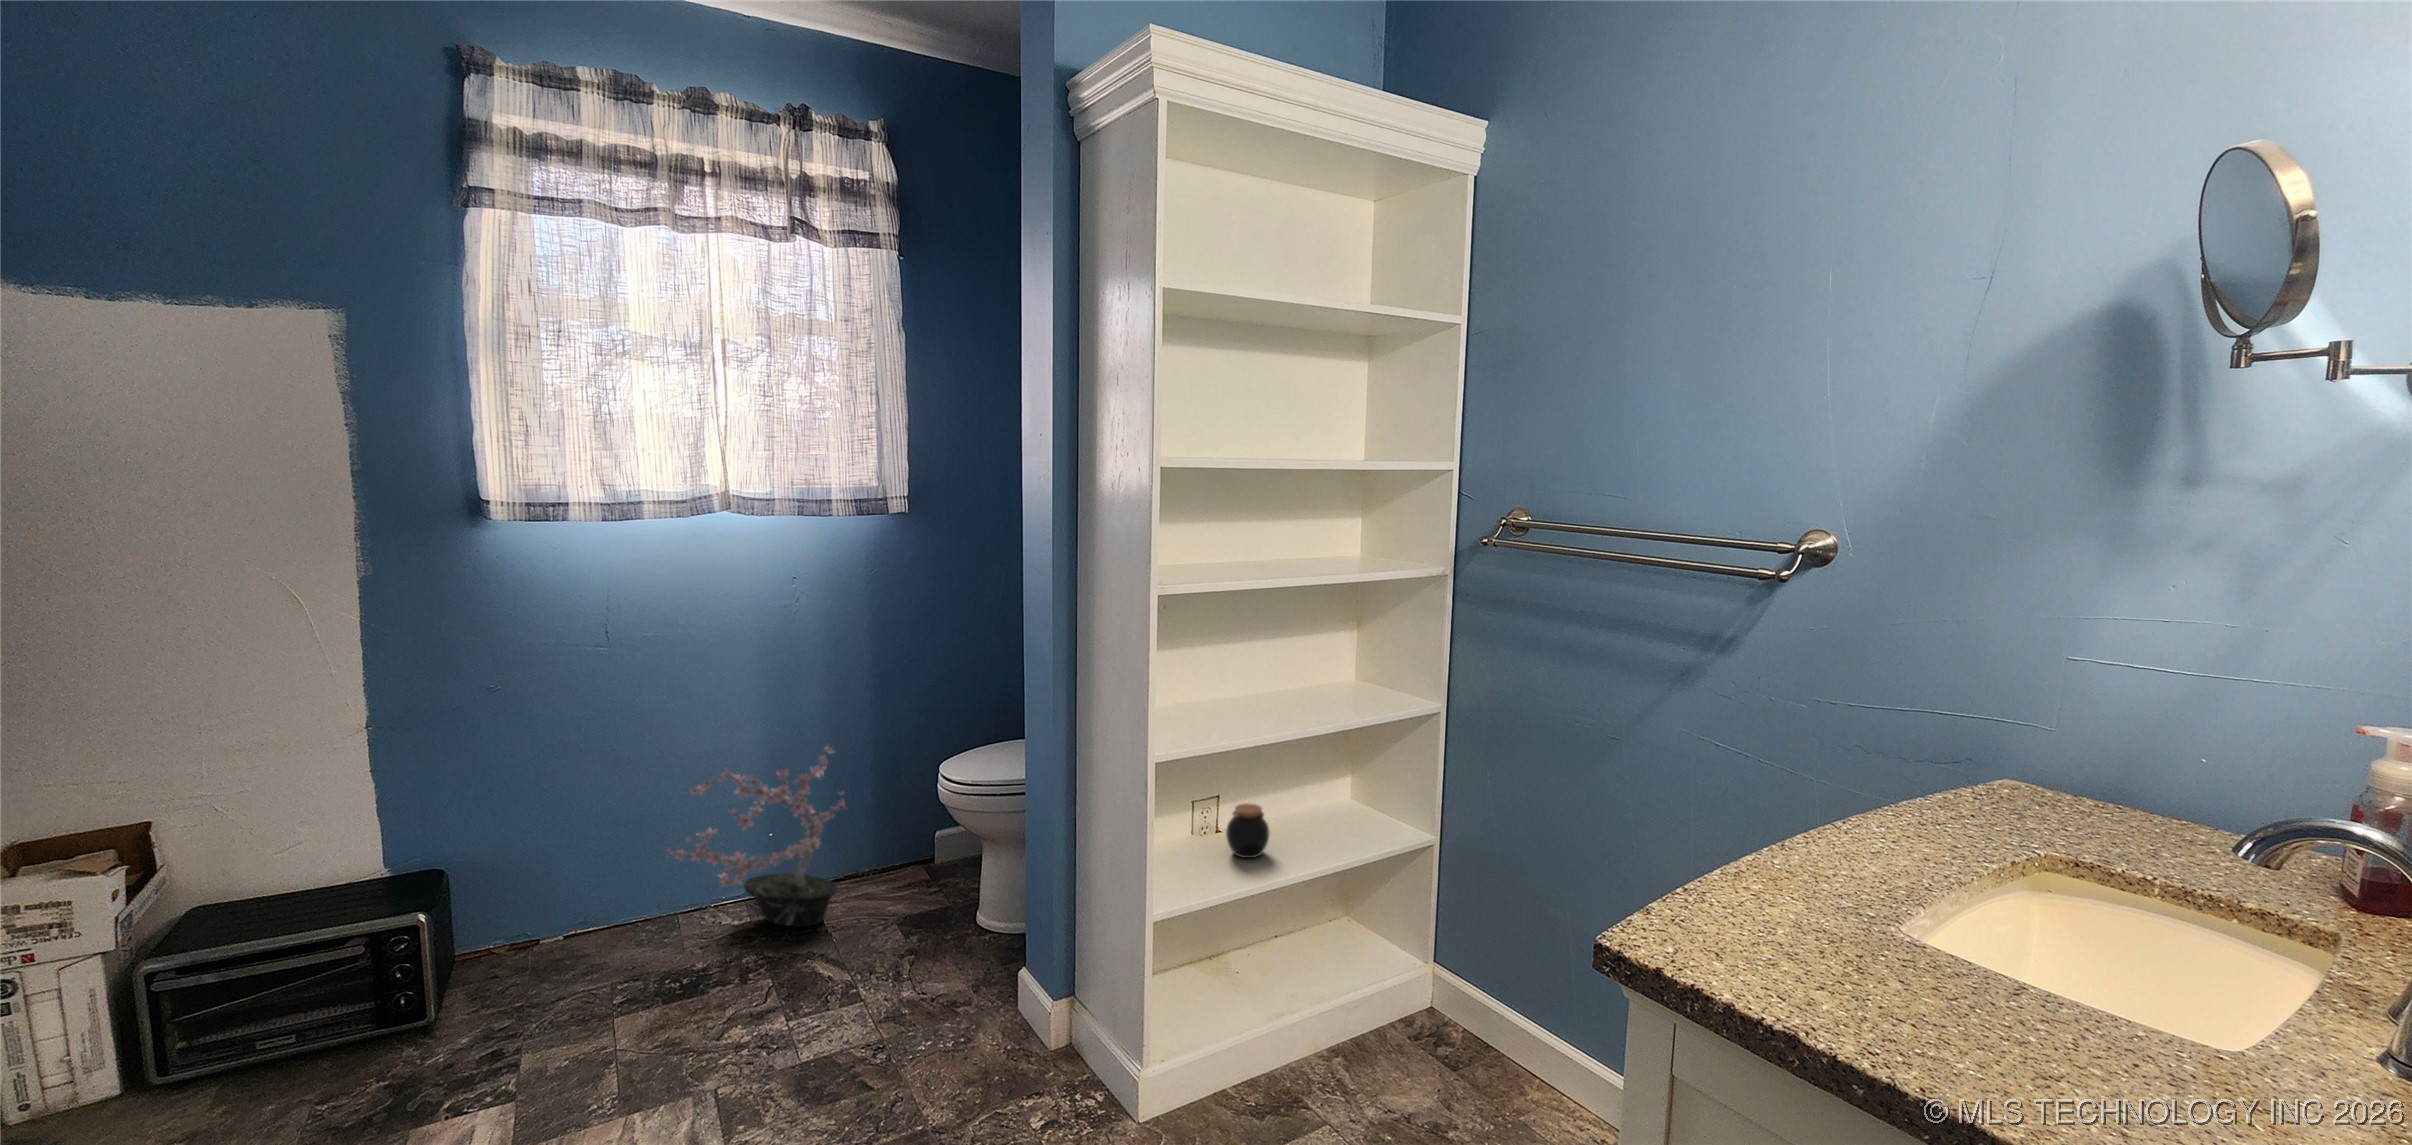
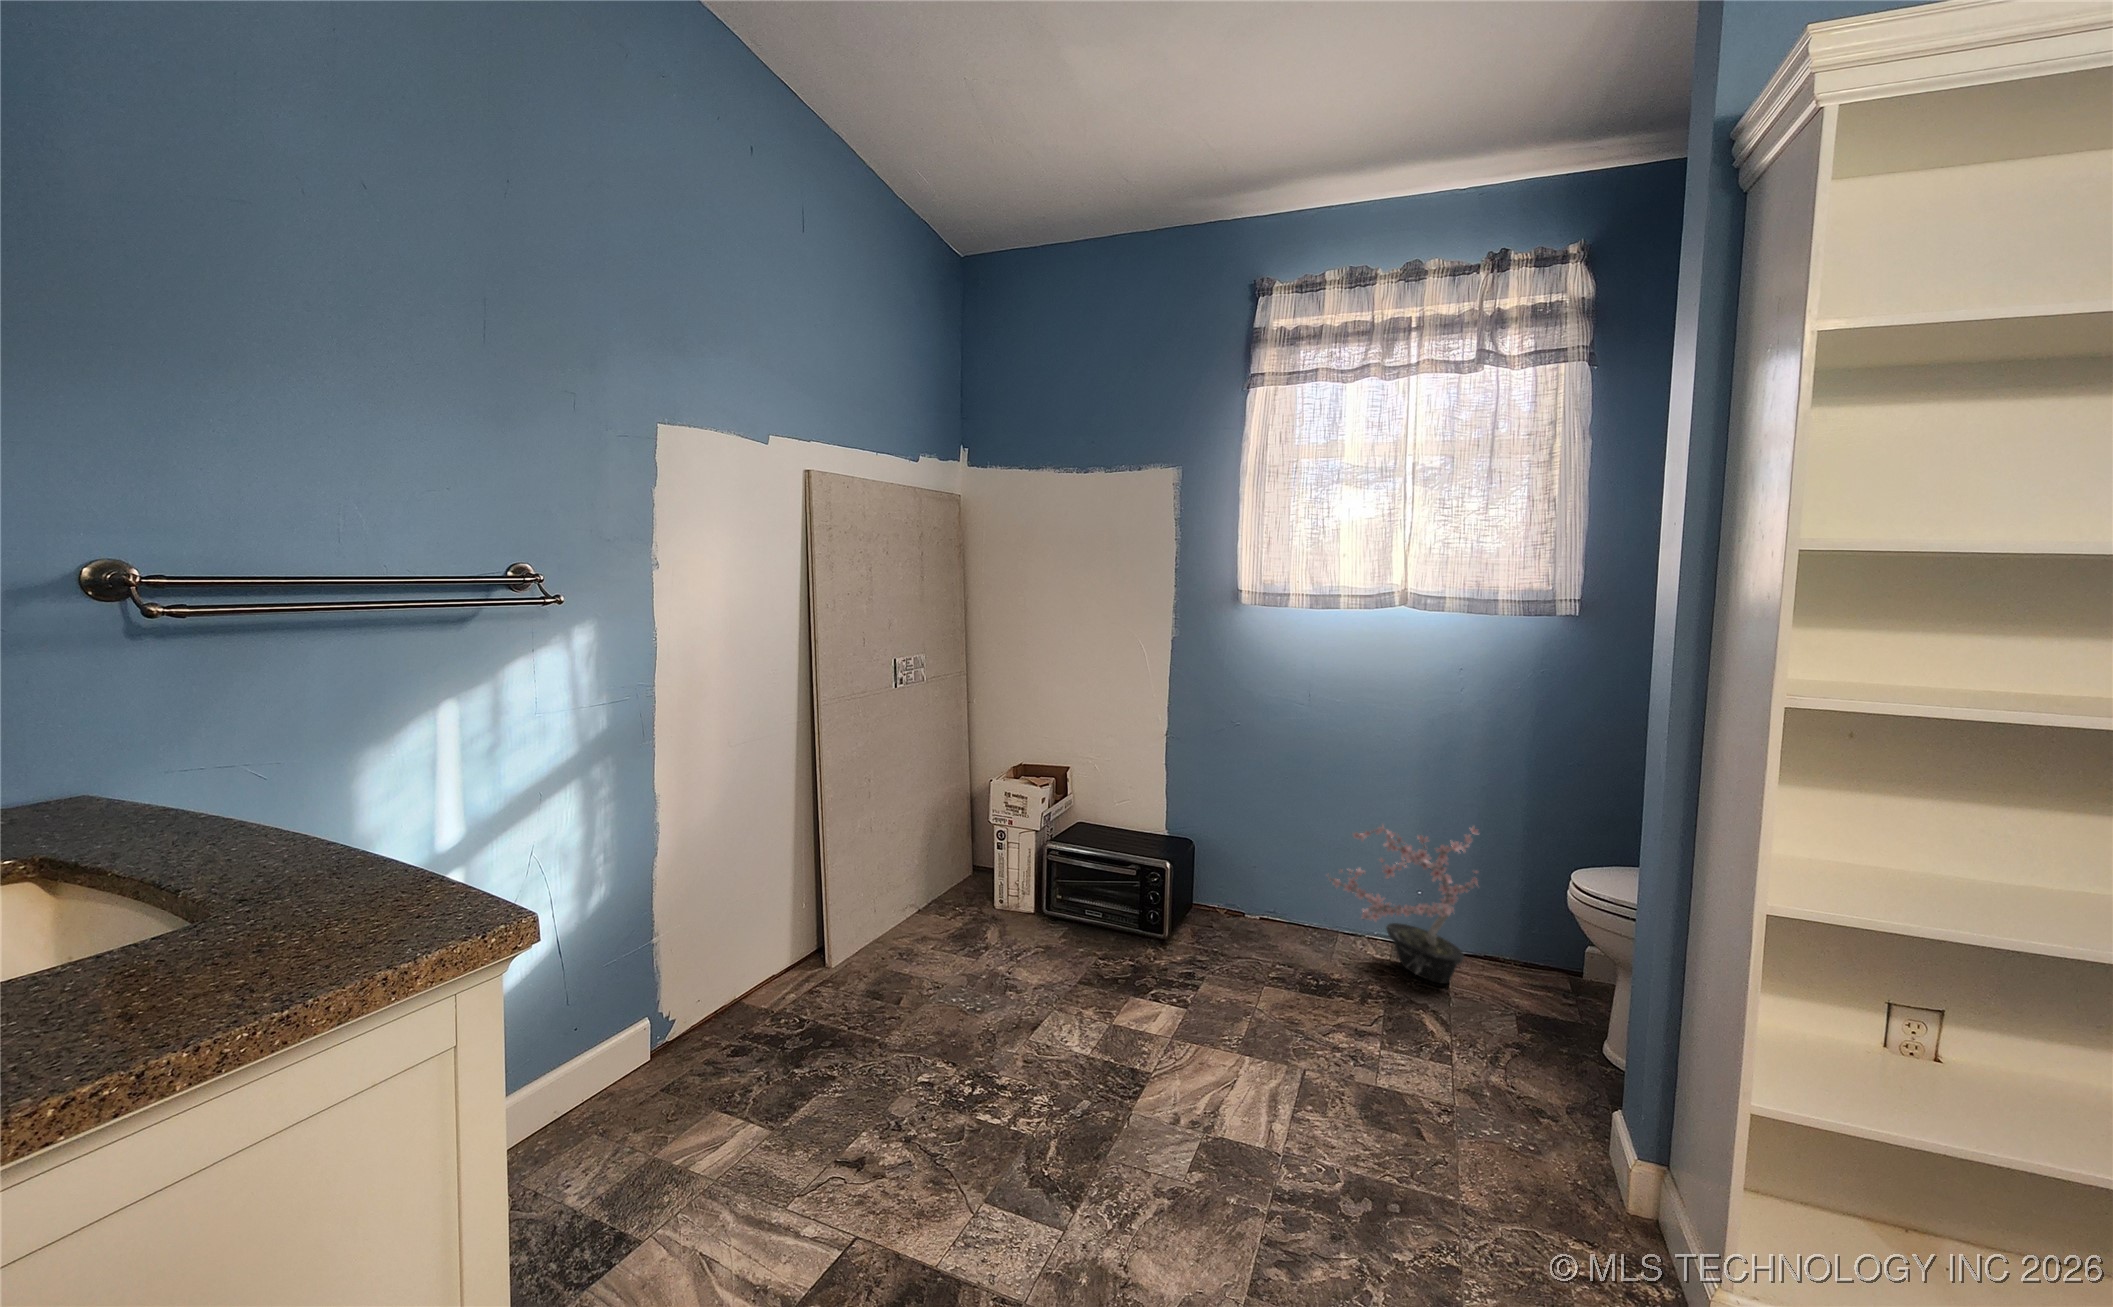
jar: present [1226,804,1269,858] -> none [1939,1030,2031,1115]

